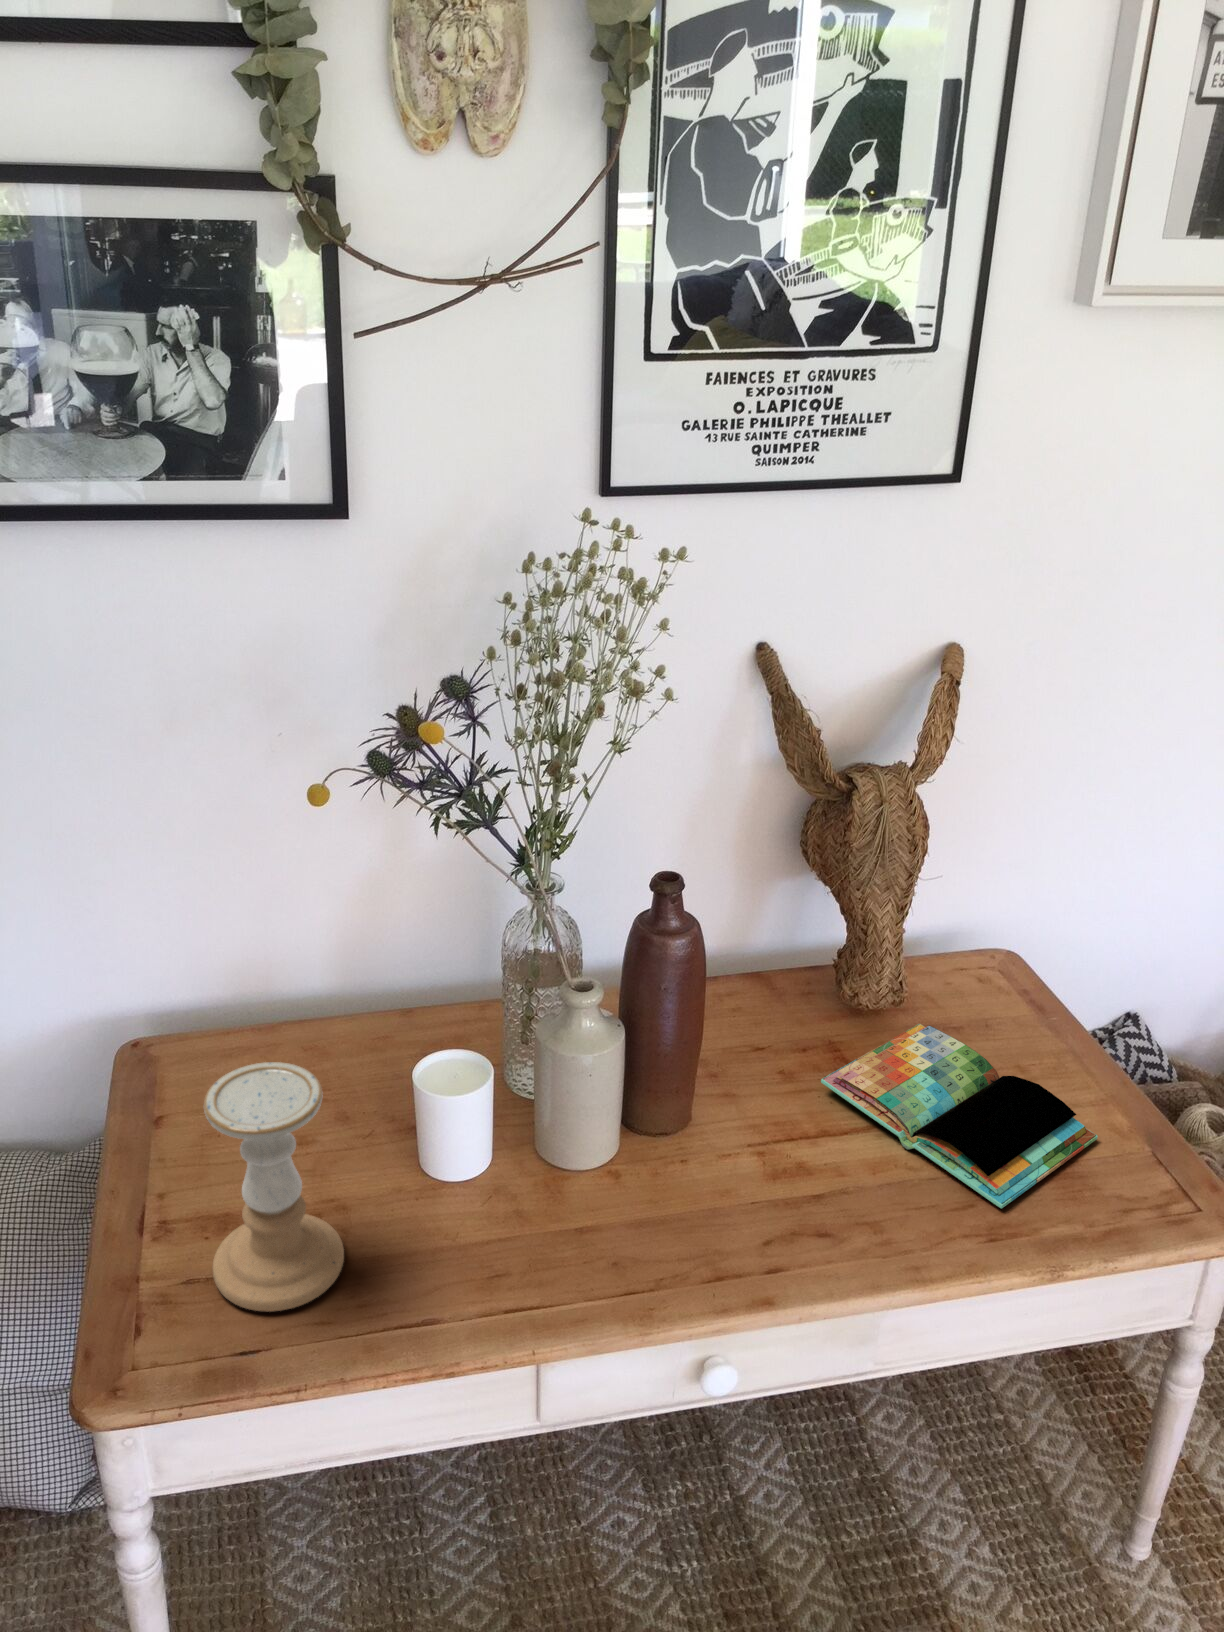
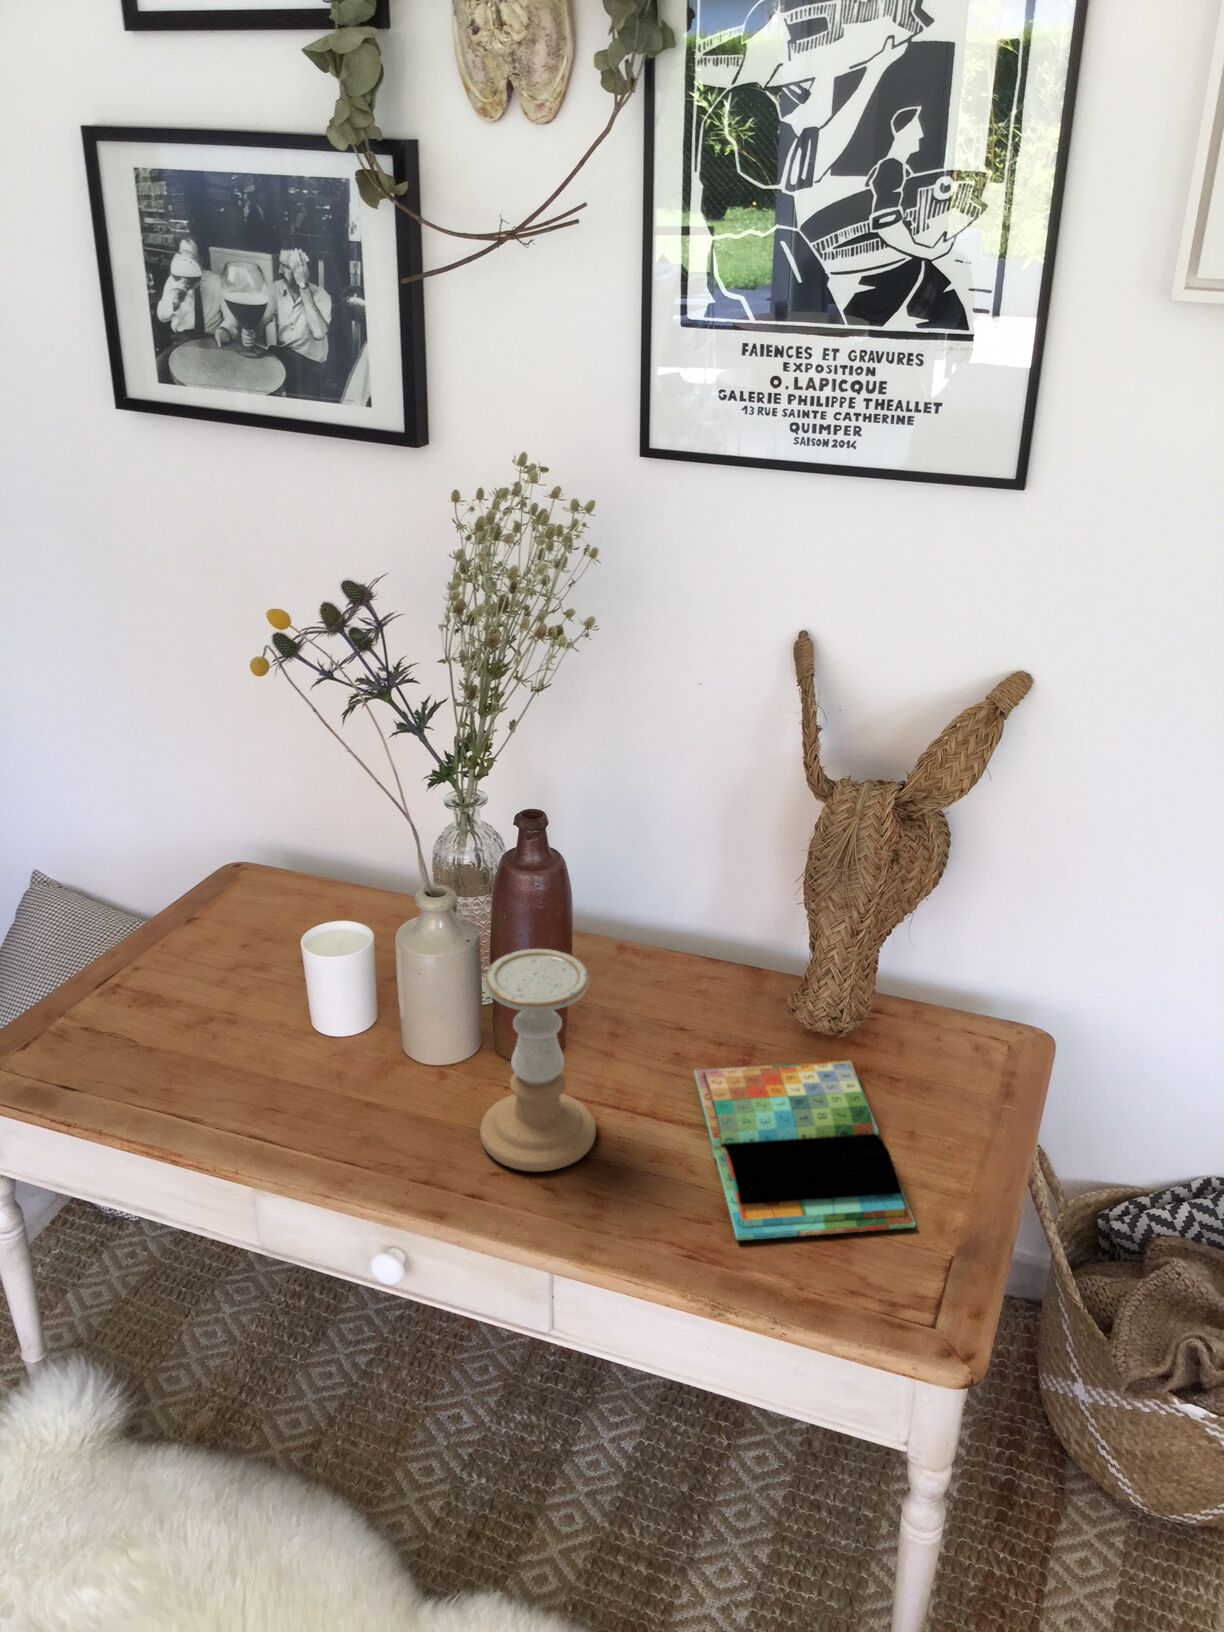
candle holder: present [204,1062,344,1312] -> present [480,949,596,1171]

